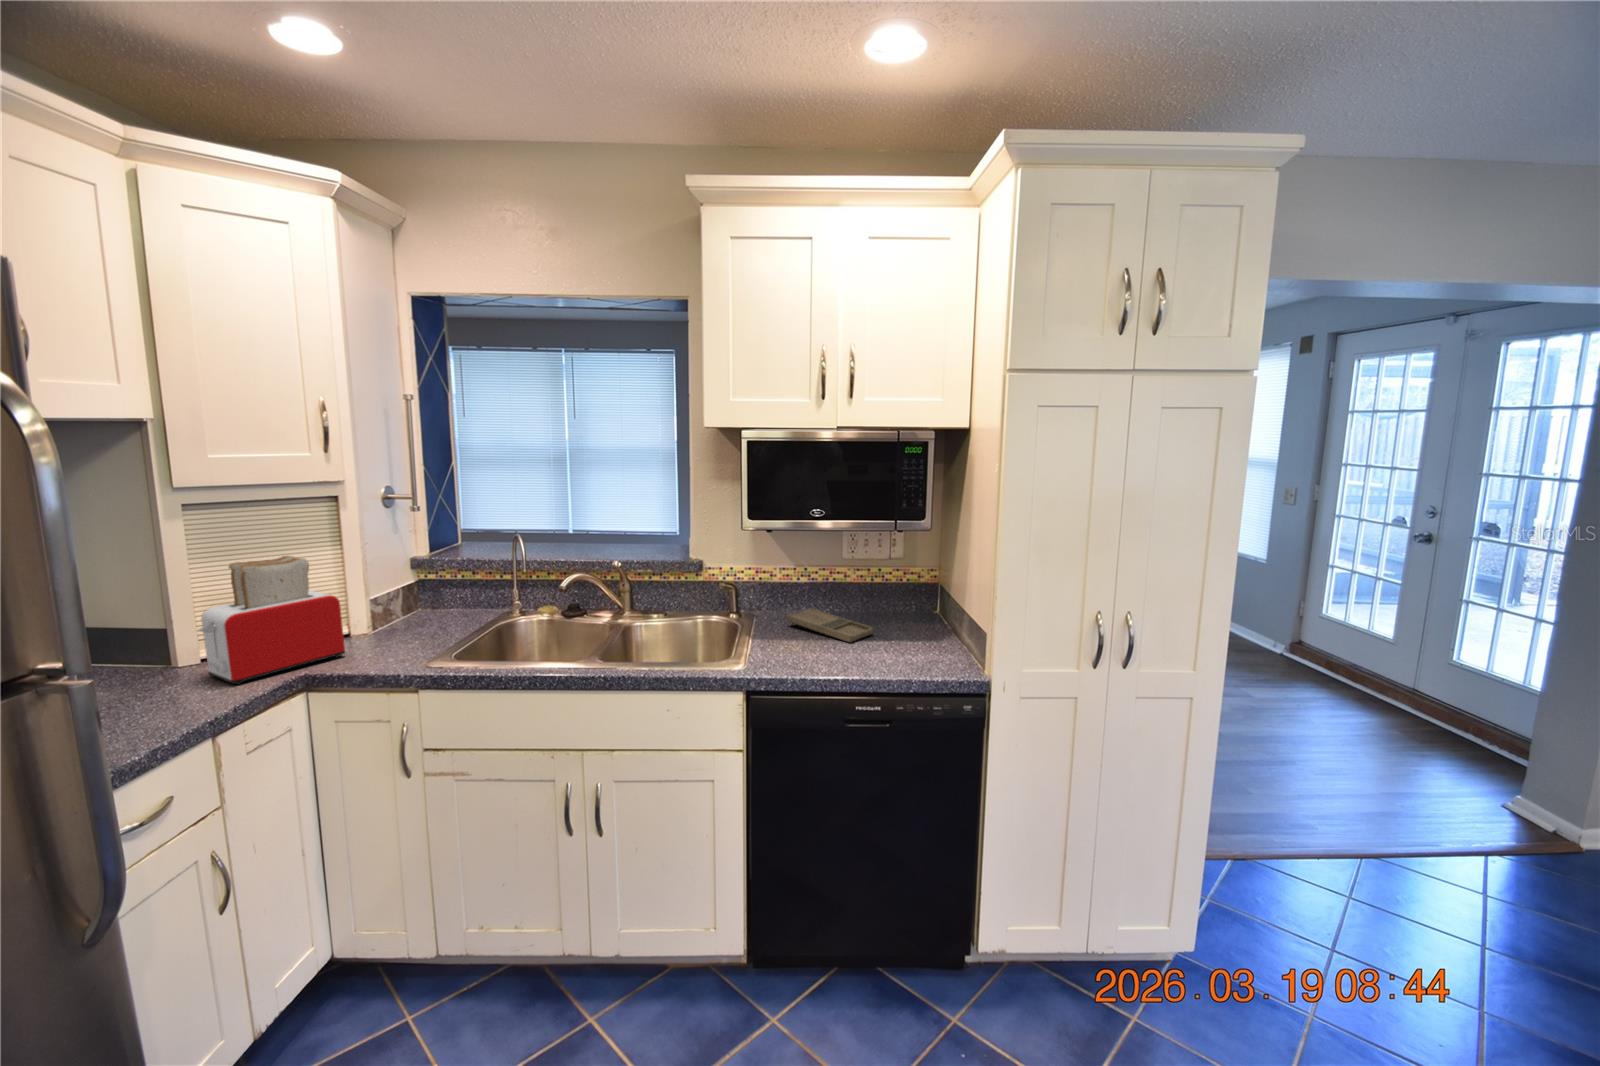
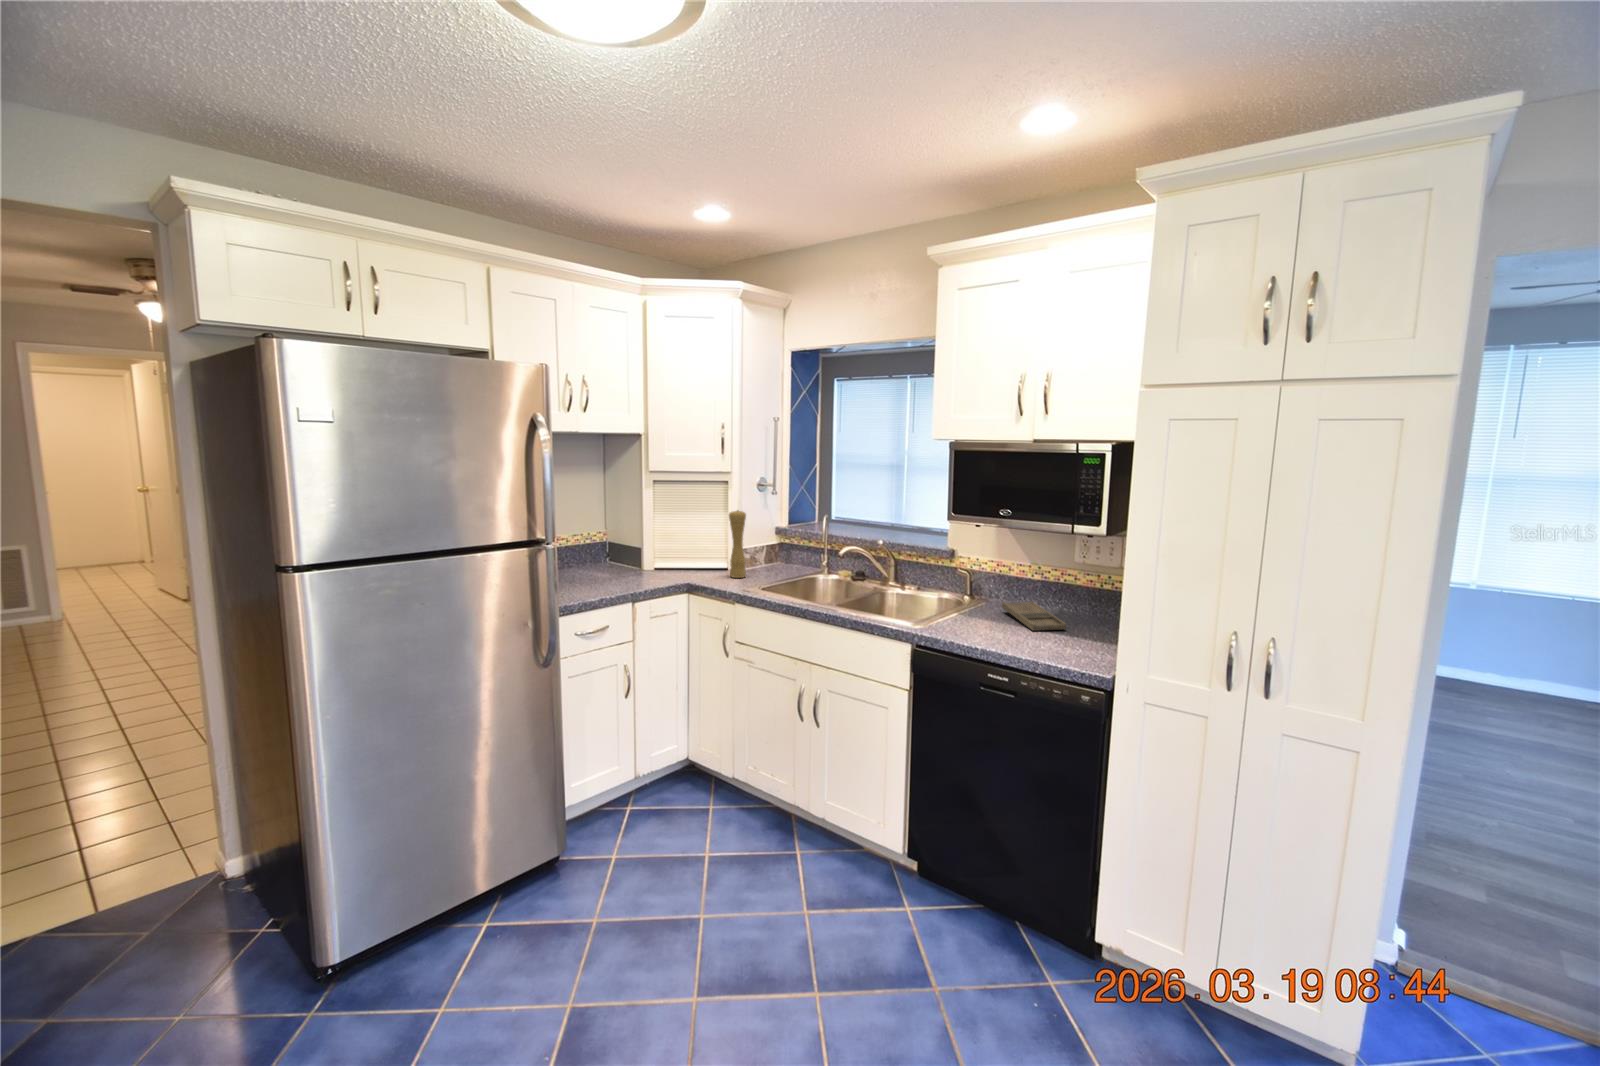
pepper mill: none [360,541,399,647] -> present [729,510,746,578]
toaster: present [200,556,345,684] -> none [648,514,714,582]

